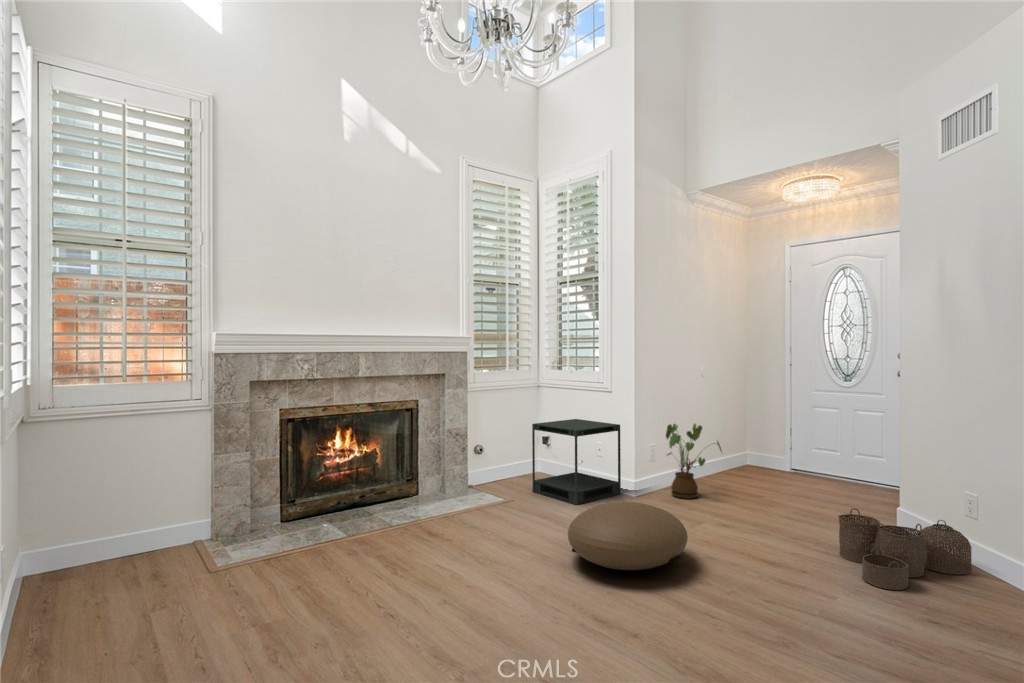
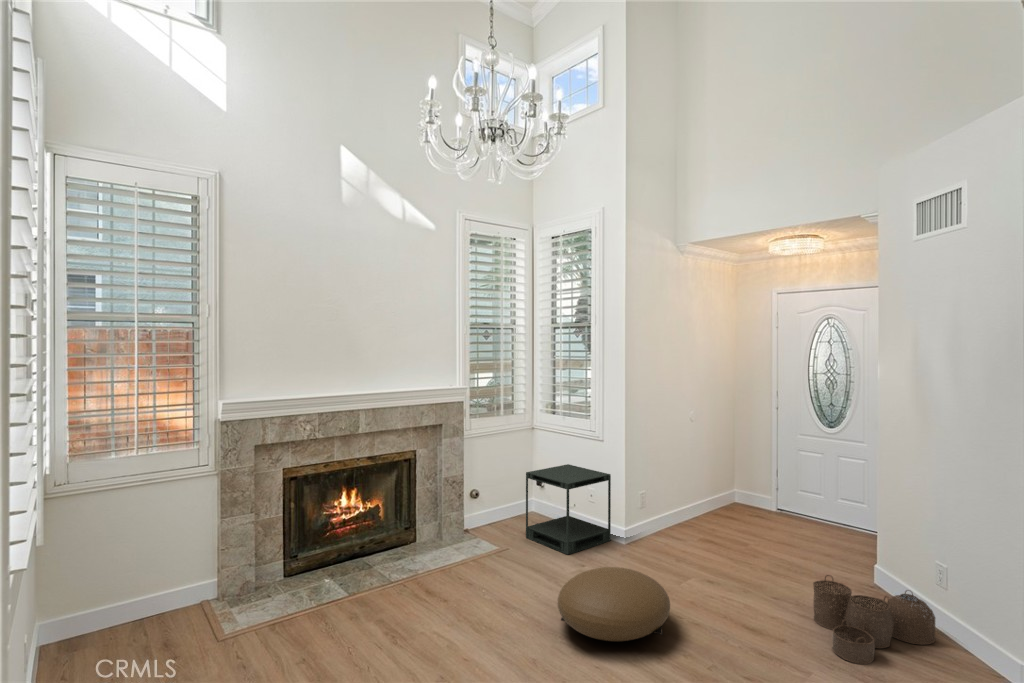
house plant: present [666,424,722,499] -> none [653,472,709,547]

